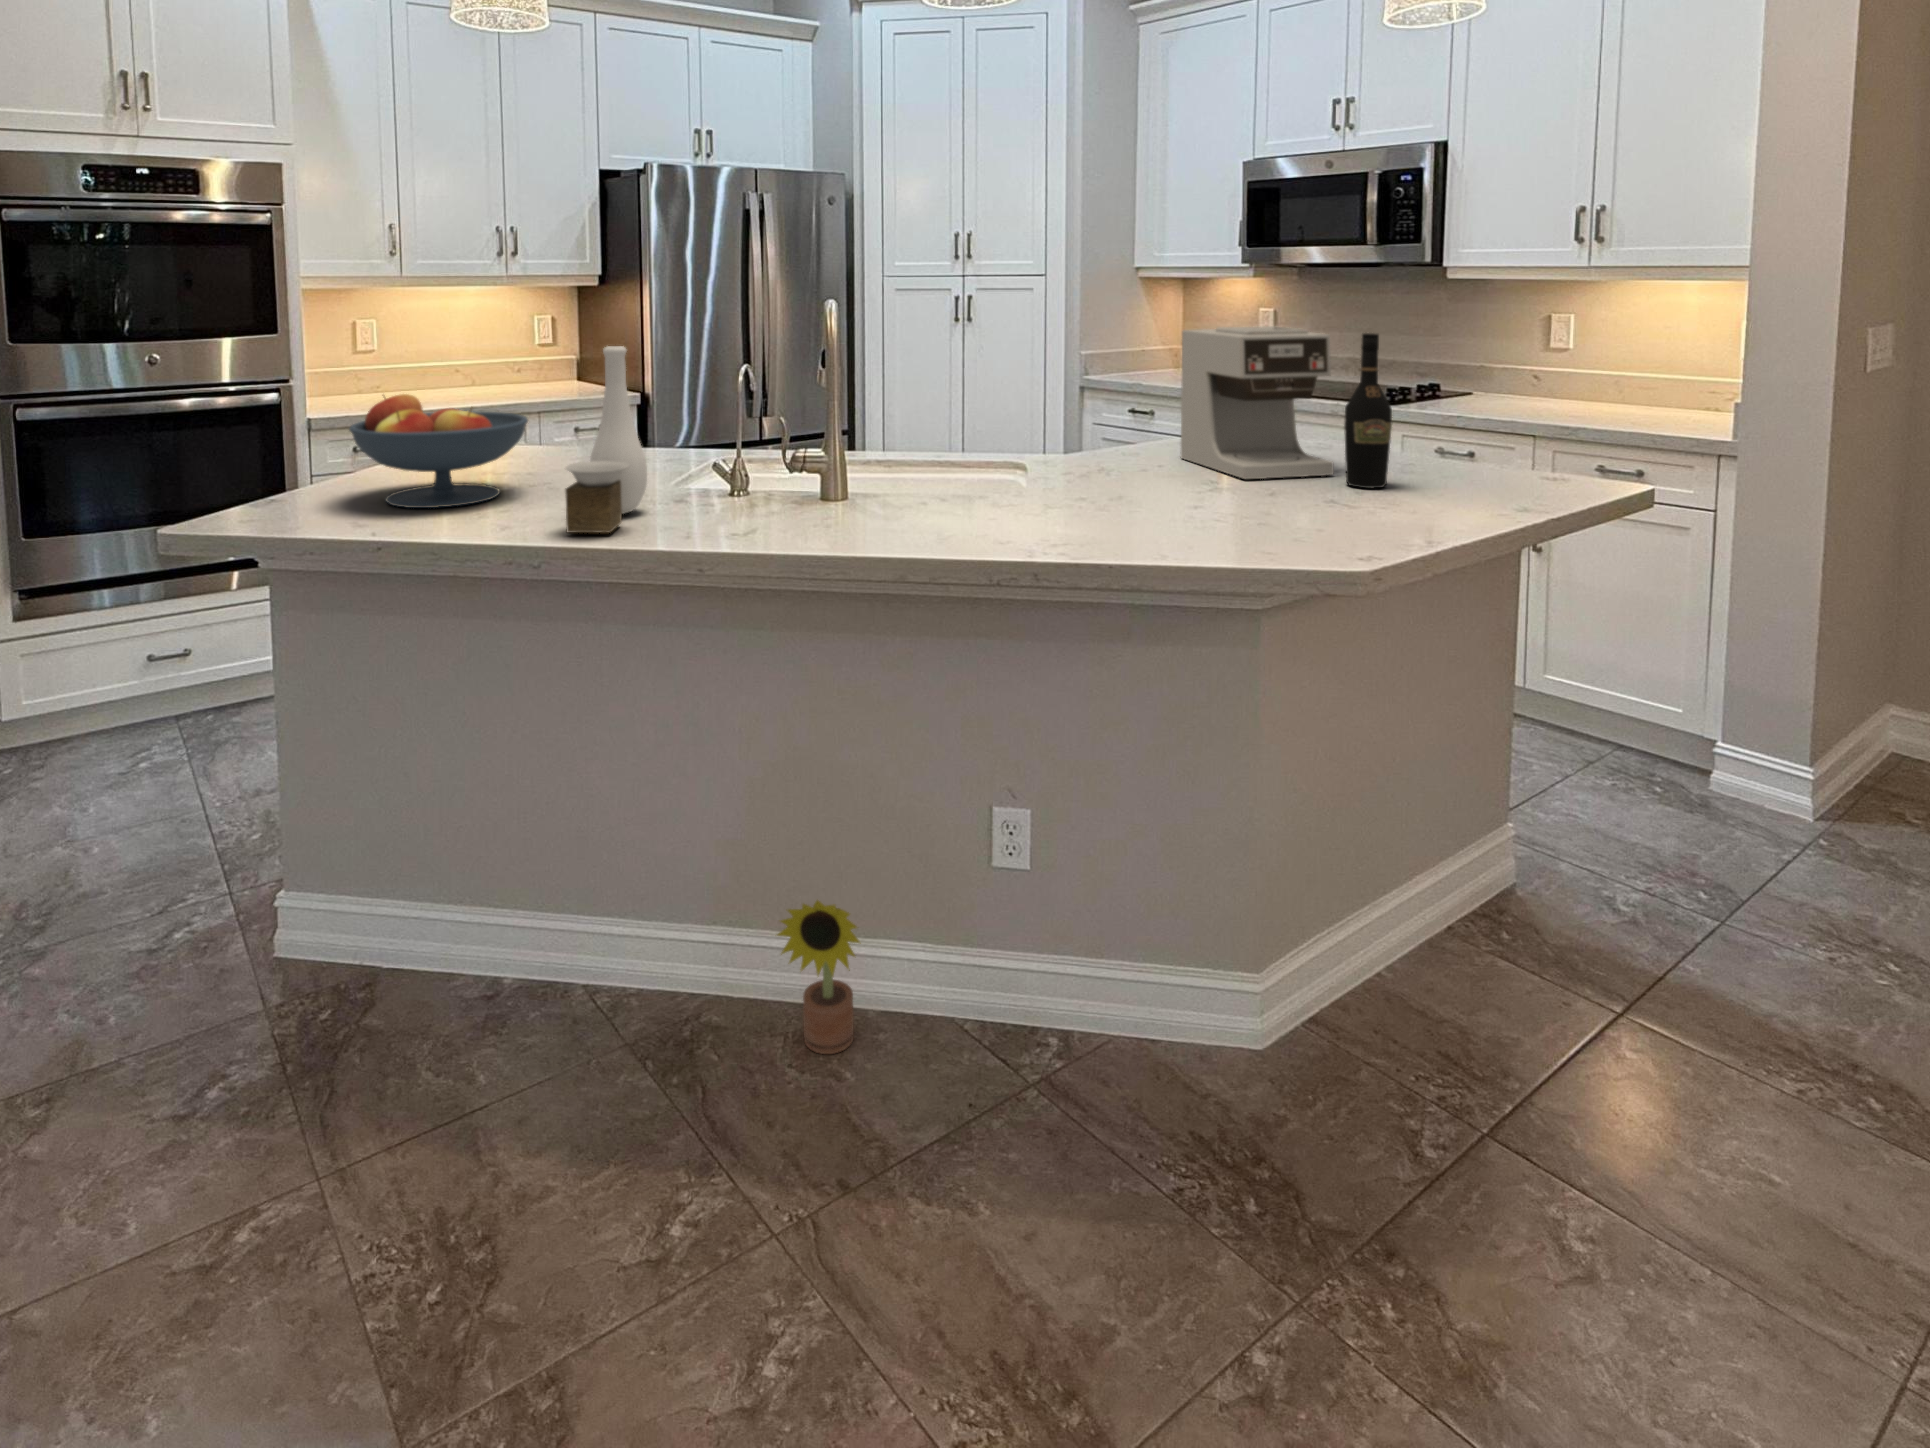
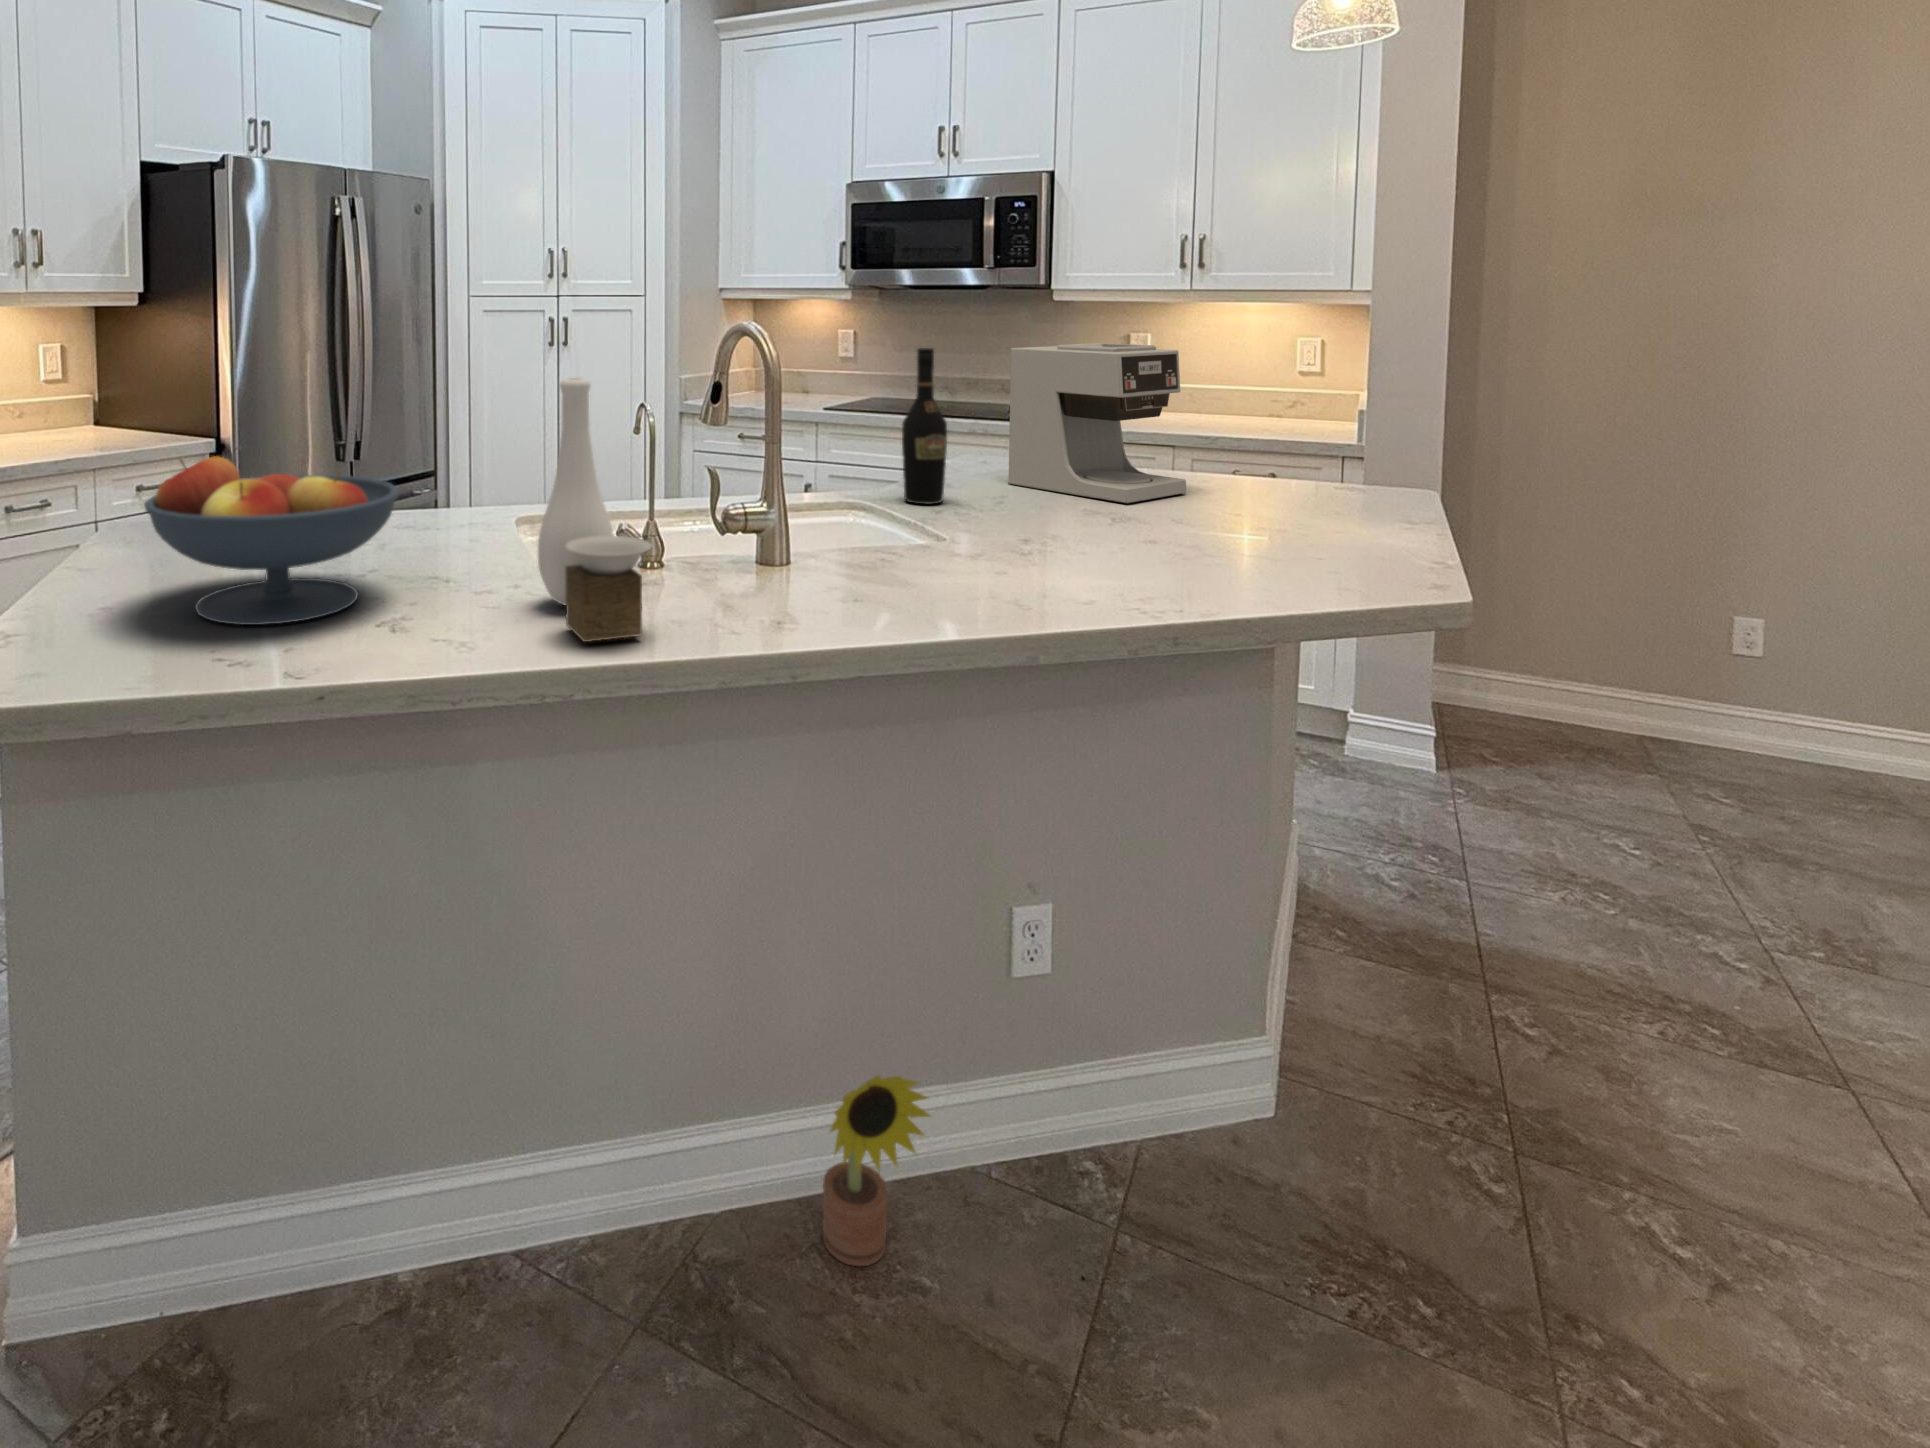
wine bottle: present [1344,333,1392,488] -> present [902,348,947,504]

